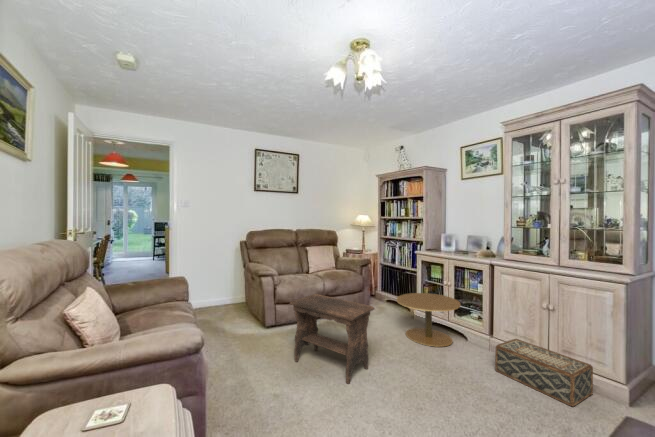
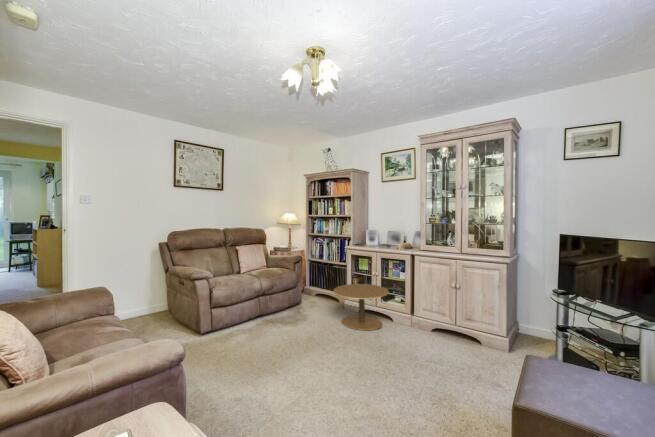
footstool: present [290,294,374,384] -> none [239,293,324,375]
woven basket: present [495,339,593,406] -> none [420,314,488,360]

